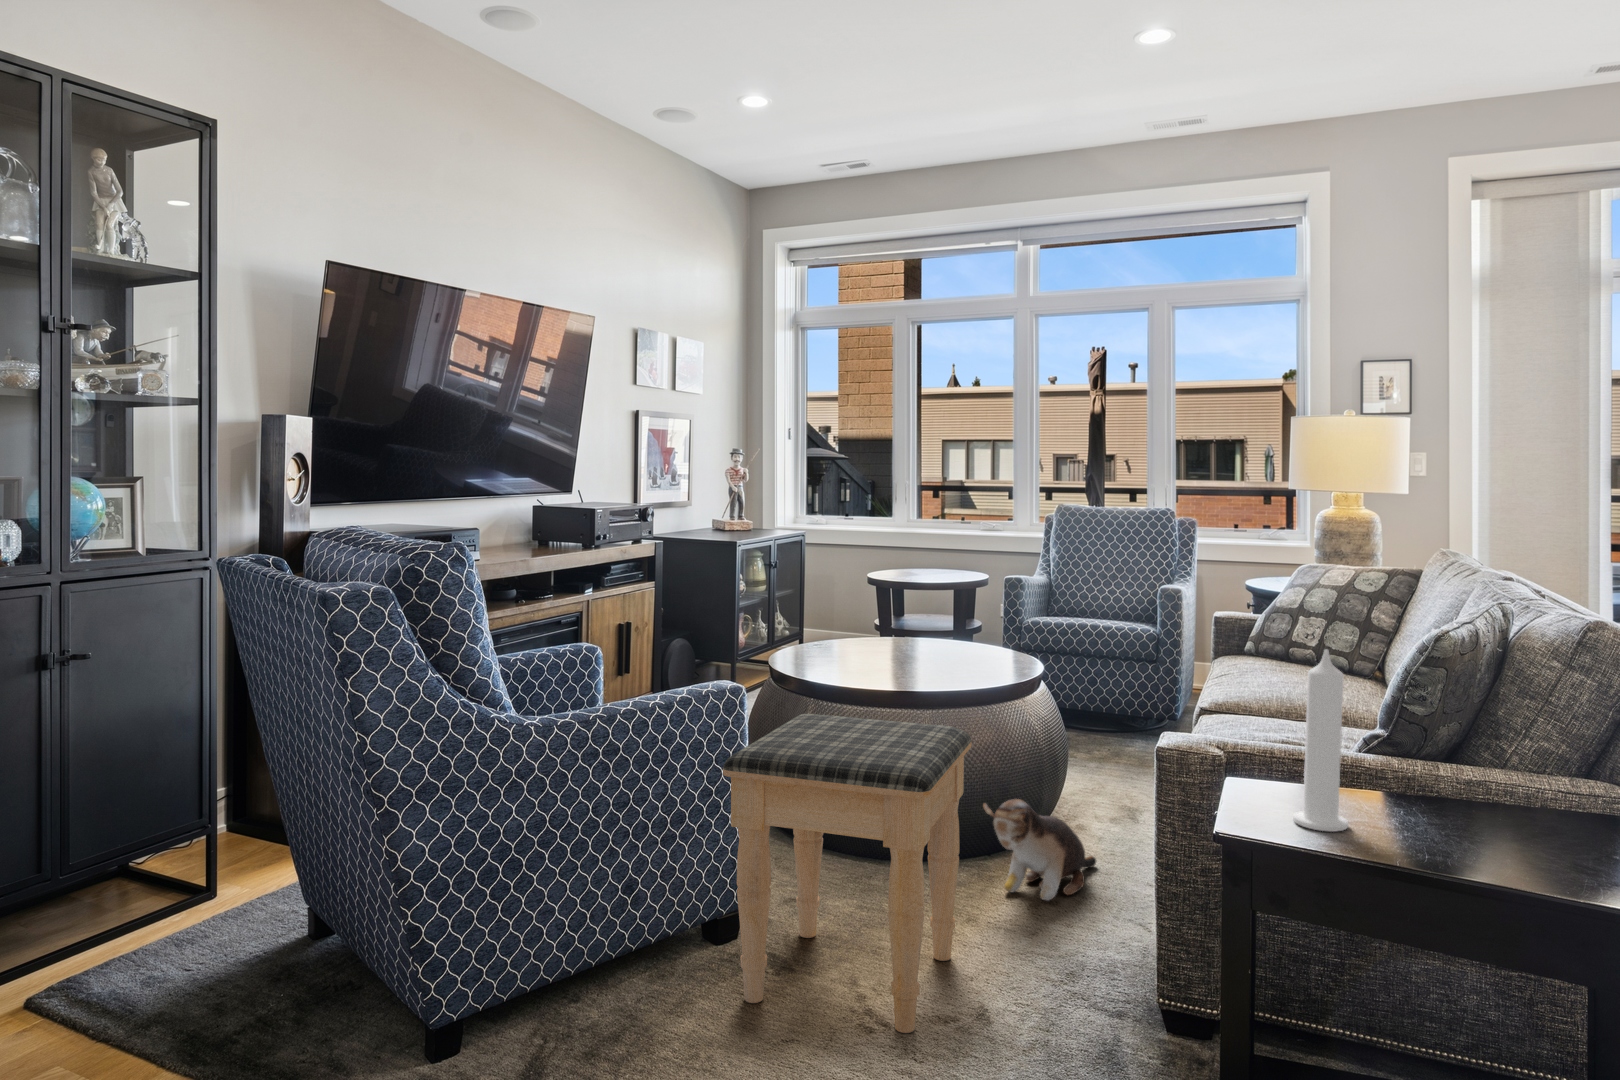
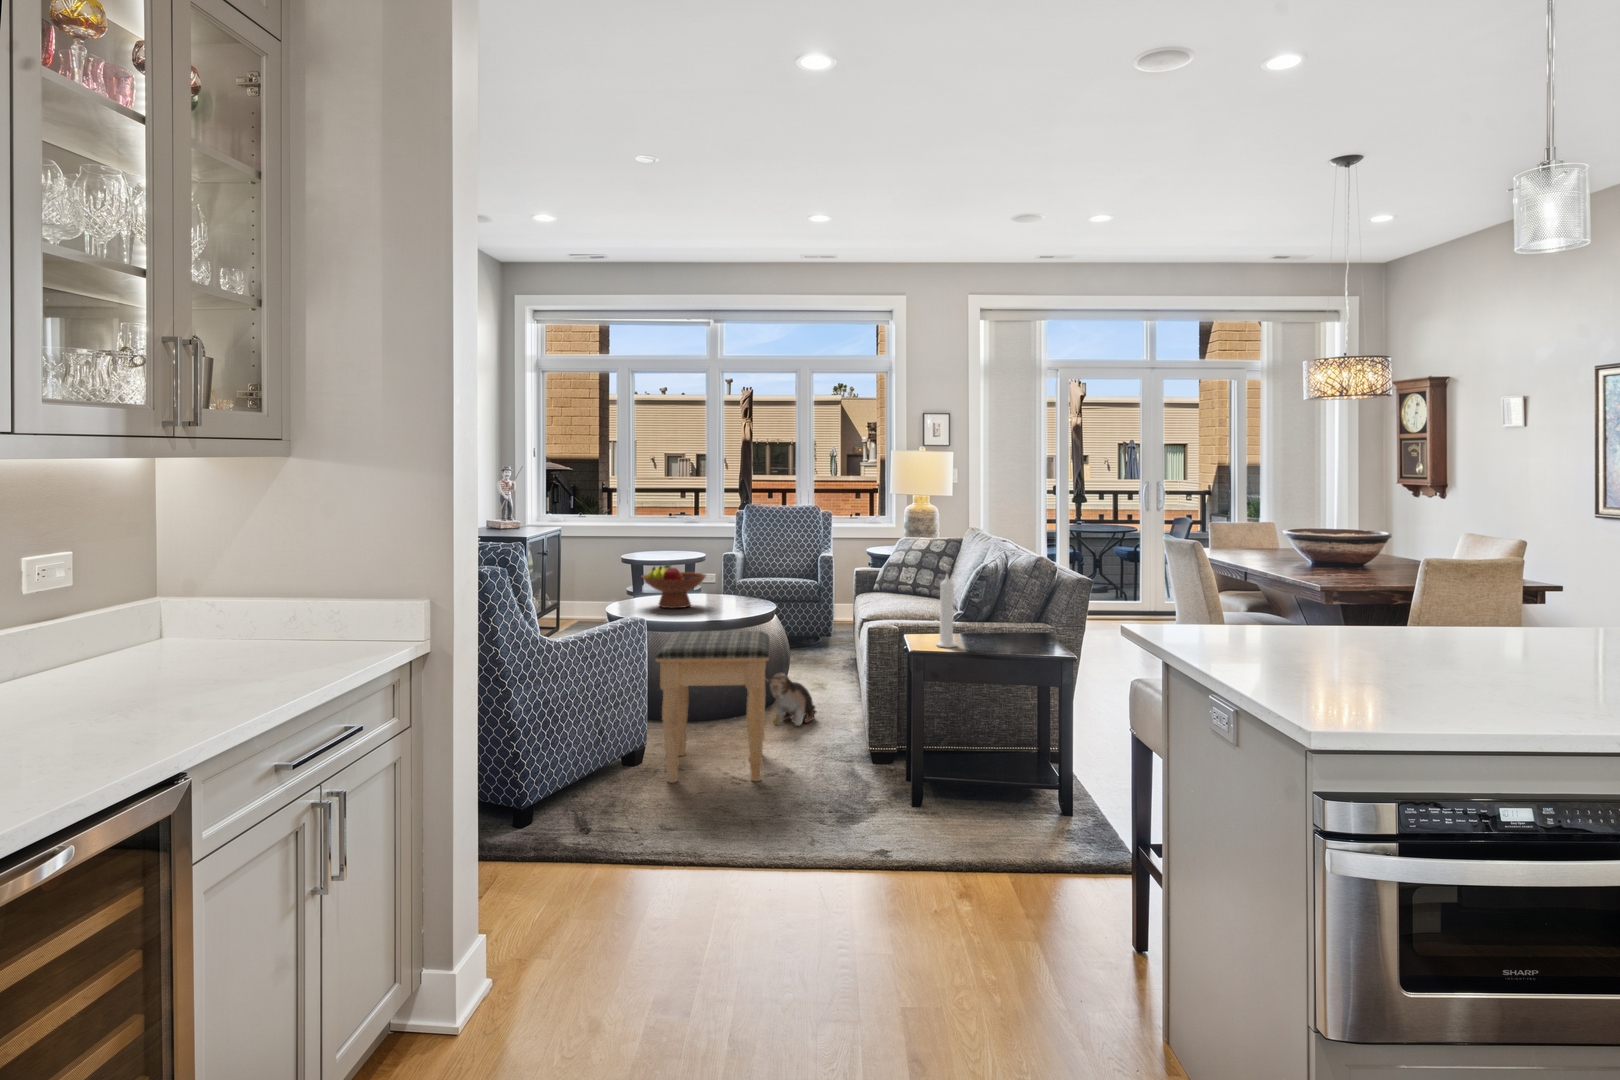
fruit bowl: none [822,591,927,664] -> present [642,565,706,608]

